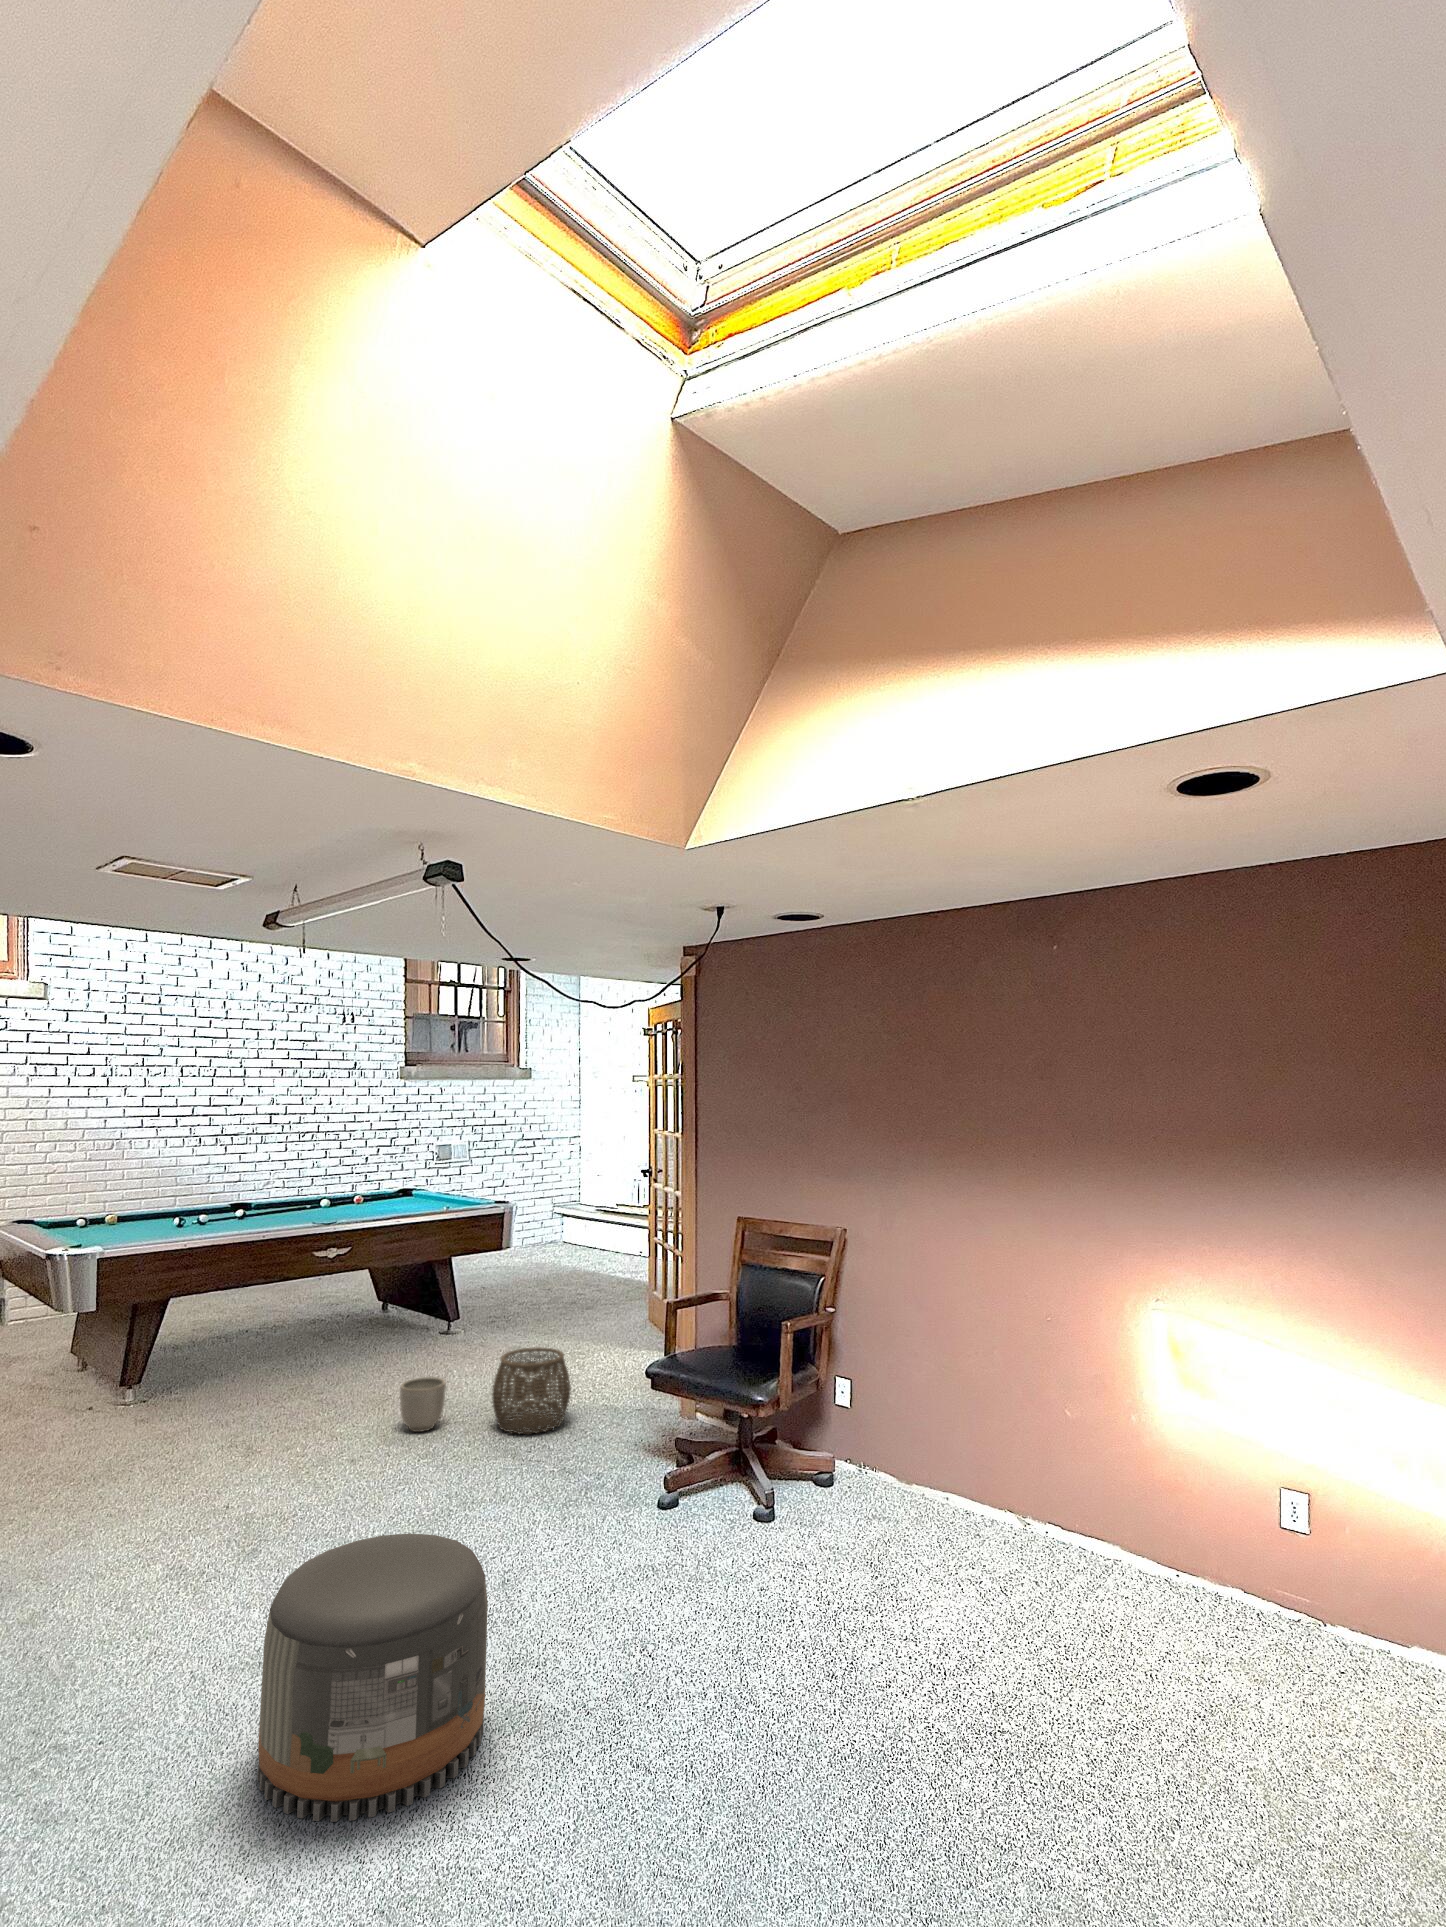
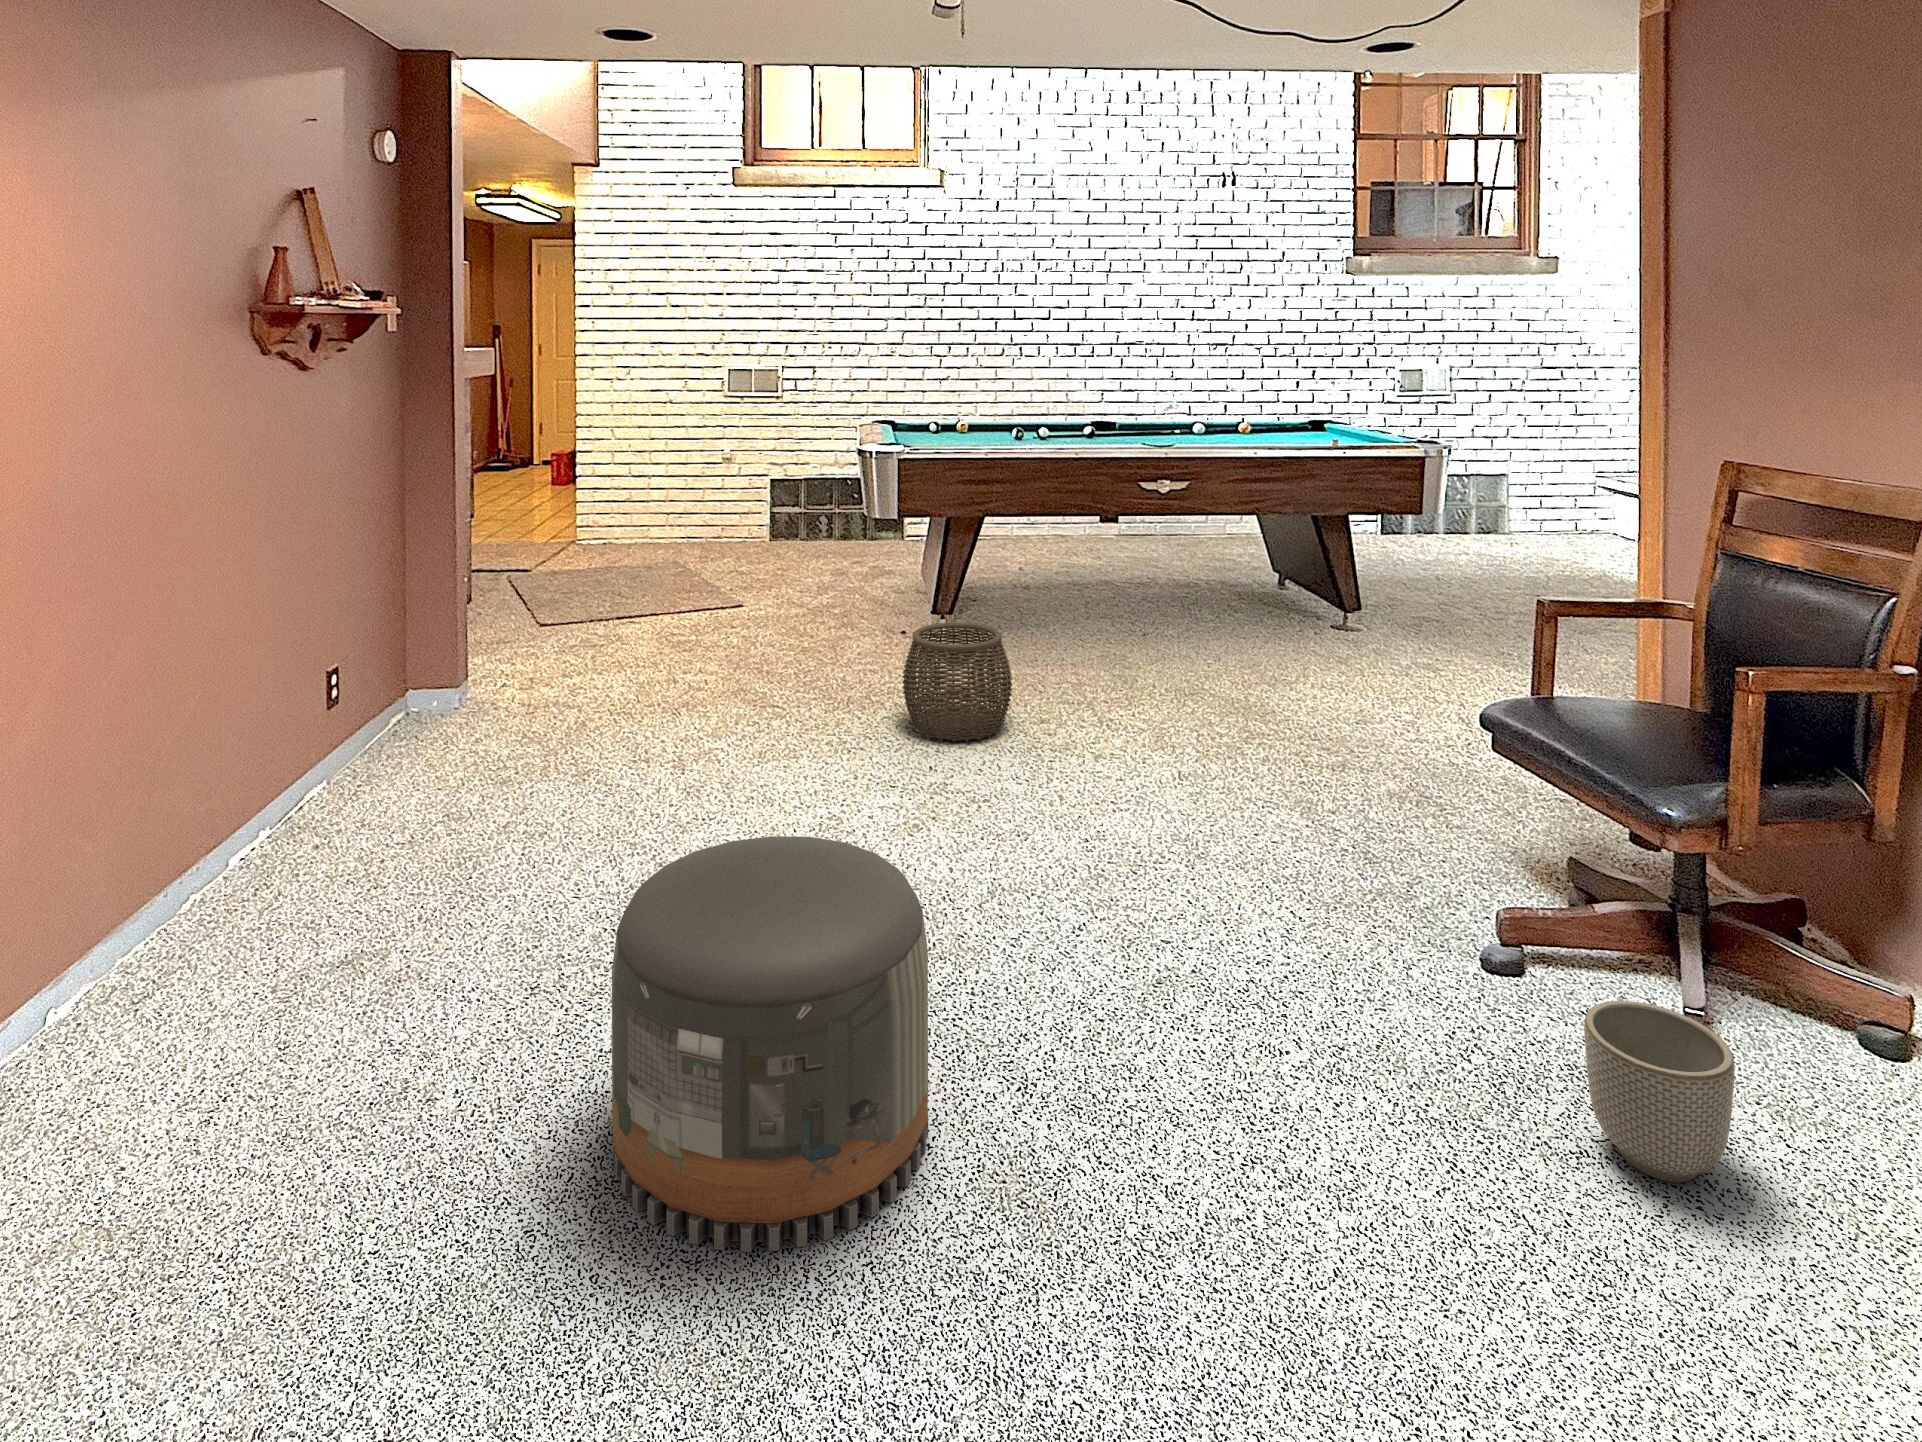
woven basket: present [492,1347,571,1434] -> present [902,623,1012,742]
planter: present [400,1377,446,1432] -> present [1584,1001,1735,1182]

